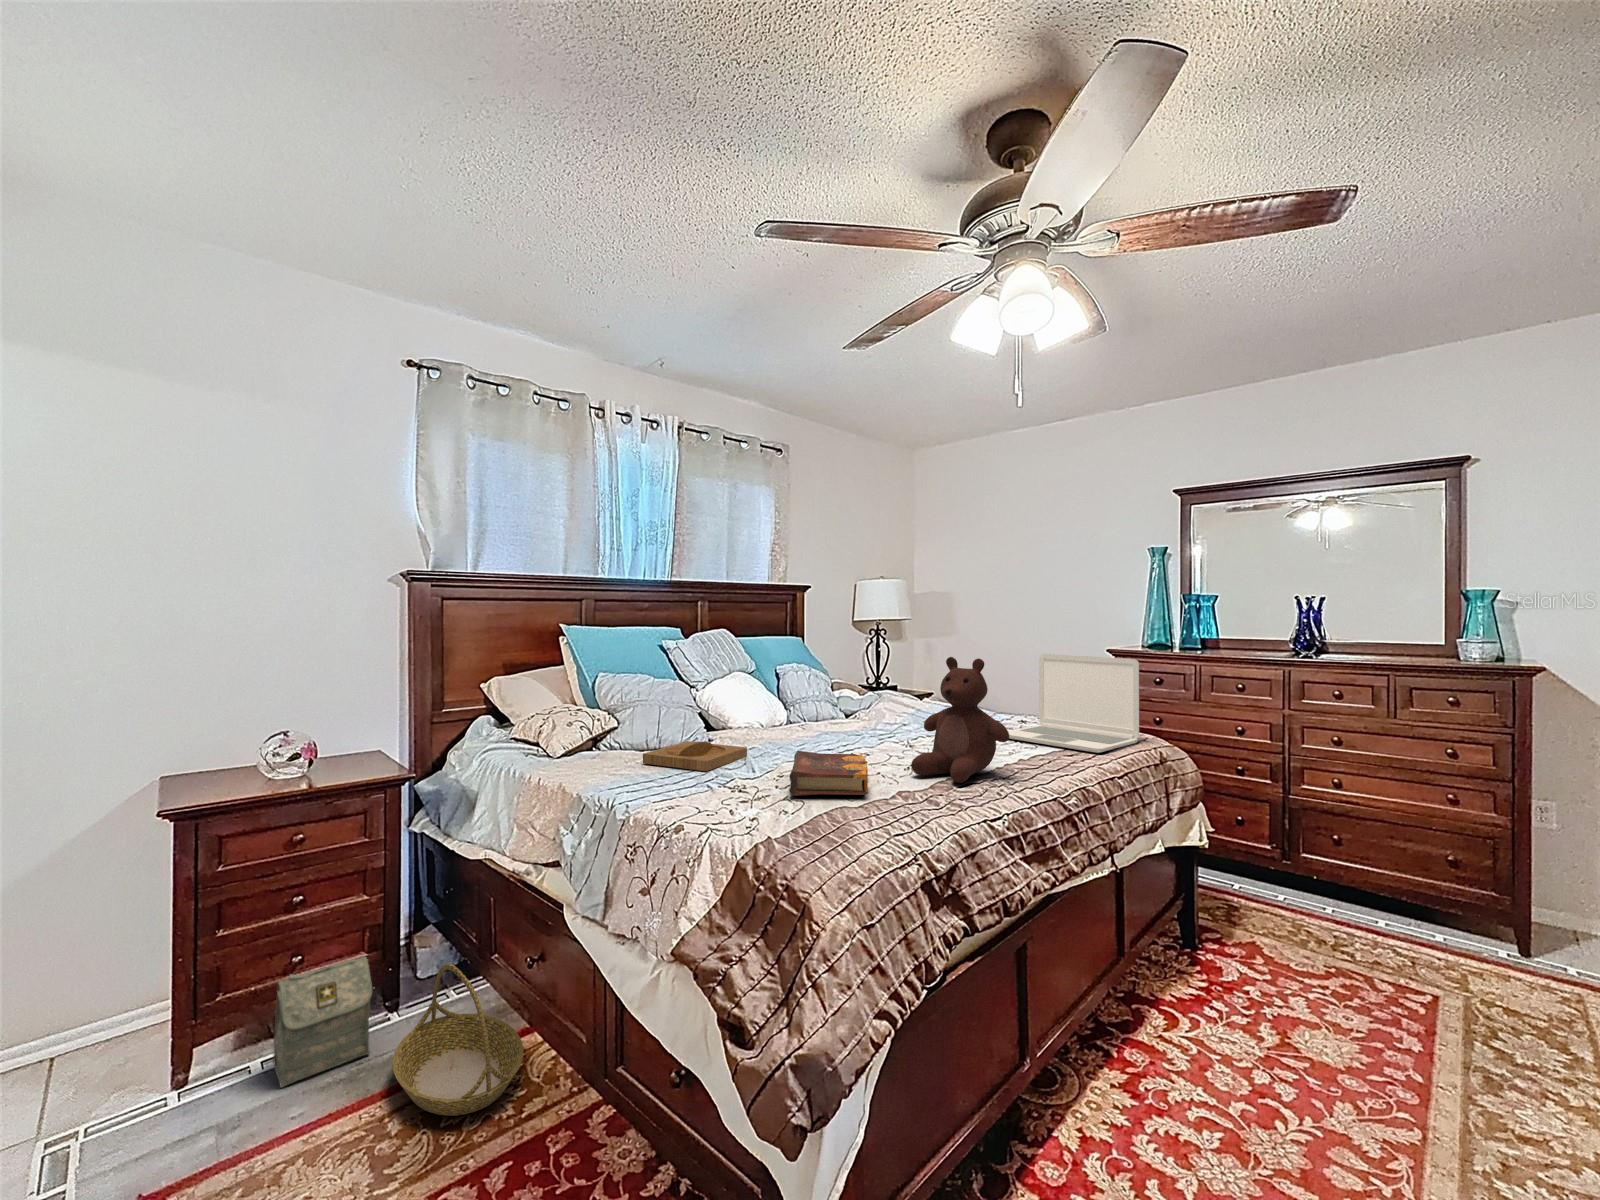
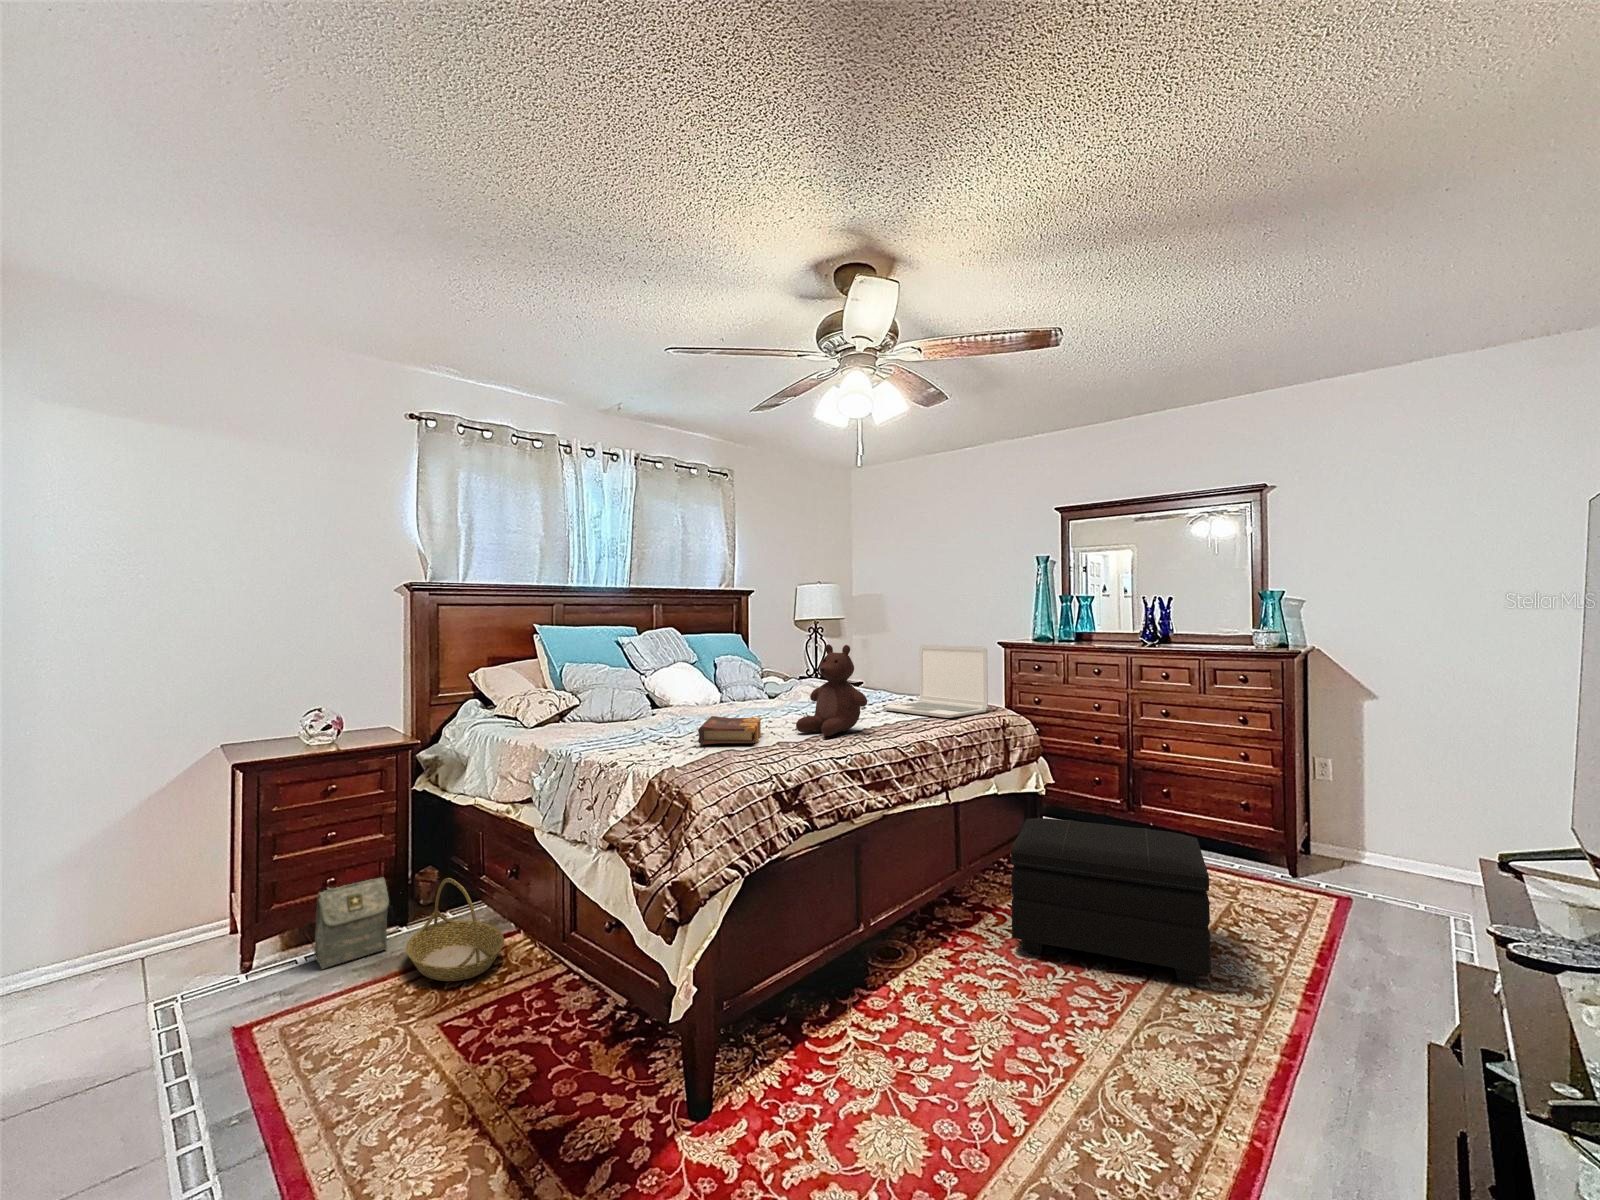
tray: present [643,741,747,771] -> none [596,714,679,733]
footstool: none [1201,887,1531,1152] -> present [1011,818,1211,984]

